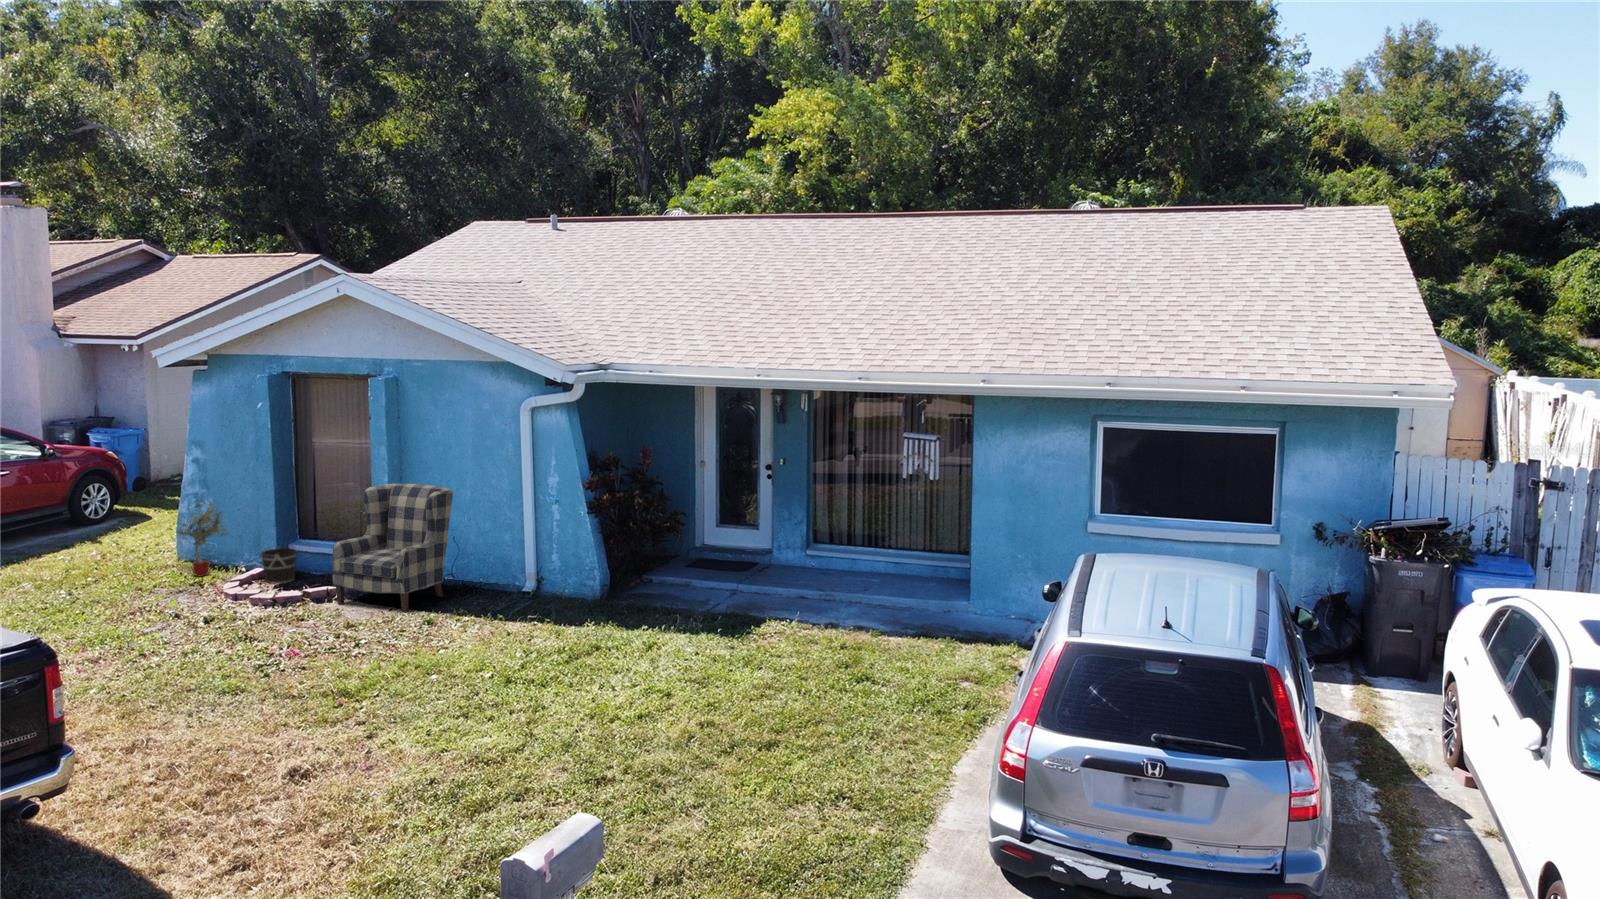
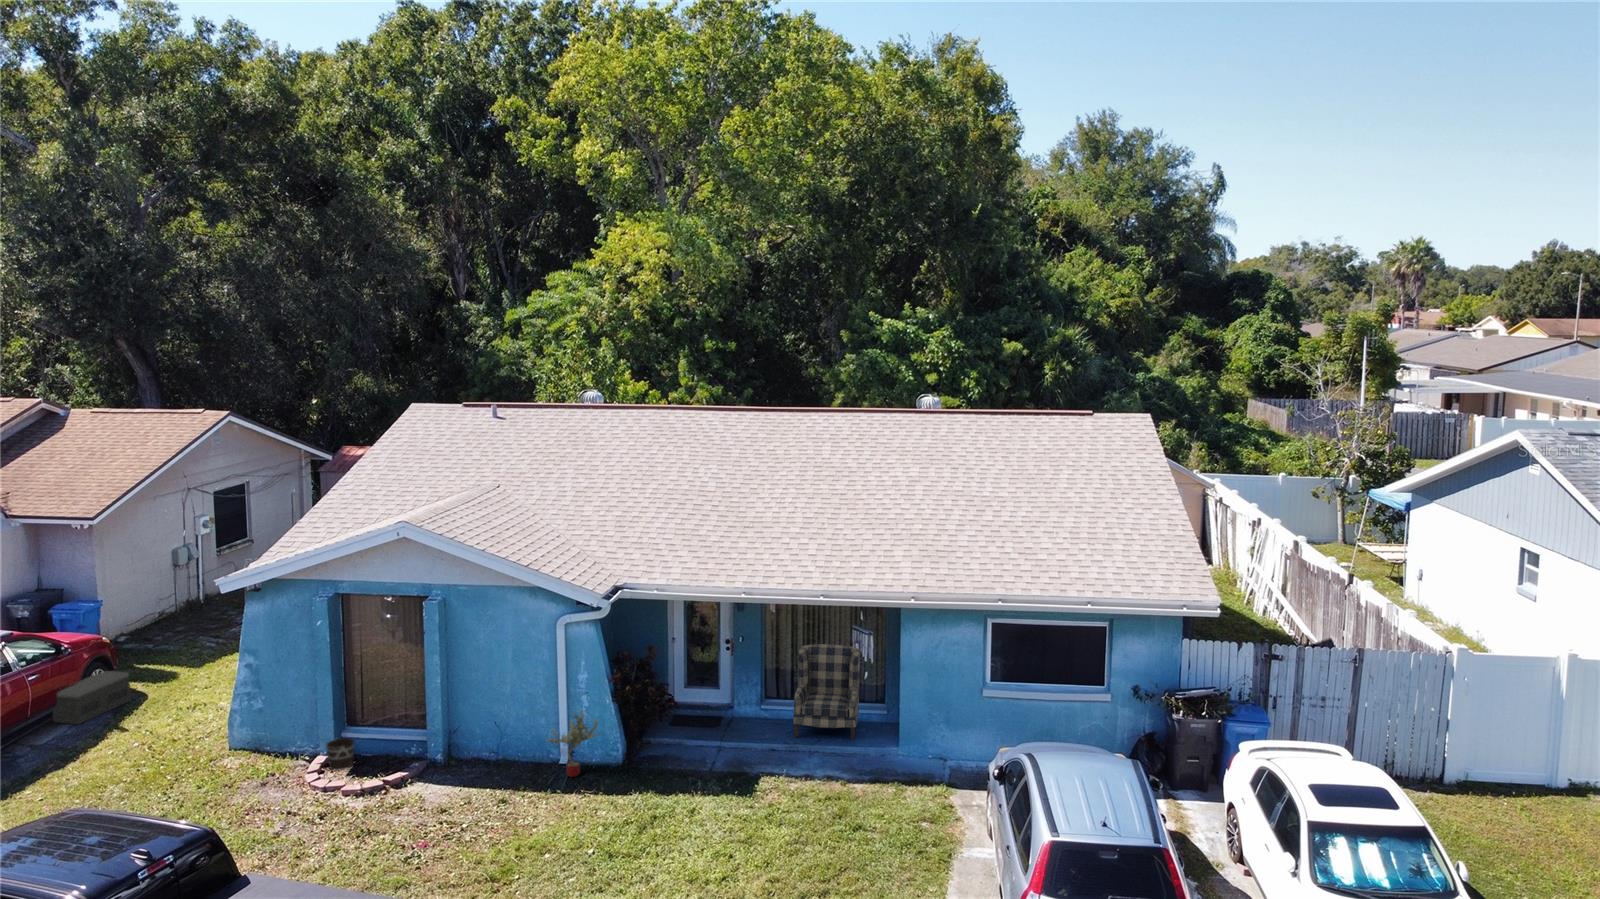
chair: present [332,484,453,613] -> present [793,644,860,740]
storage bench: none [31,485,126,534] -> present [53,671,131,725]
potted tree: present [177,500,228,577] -> present [546,710,599,777]

